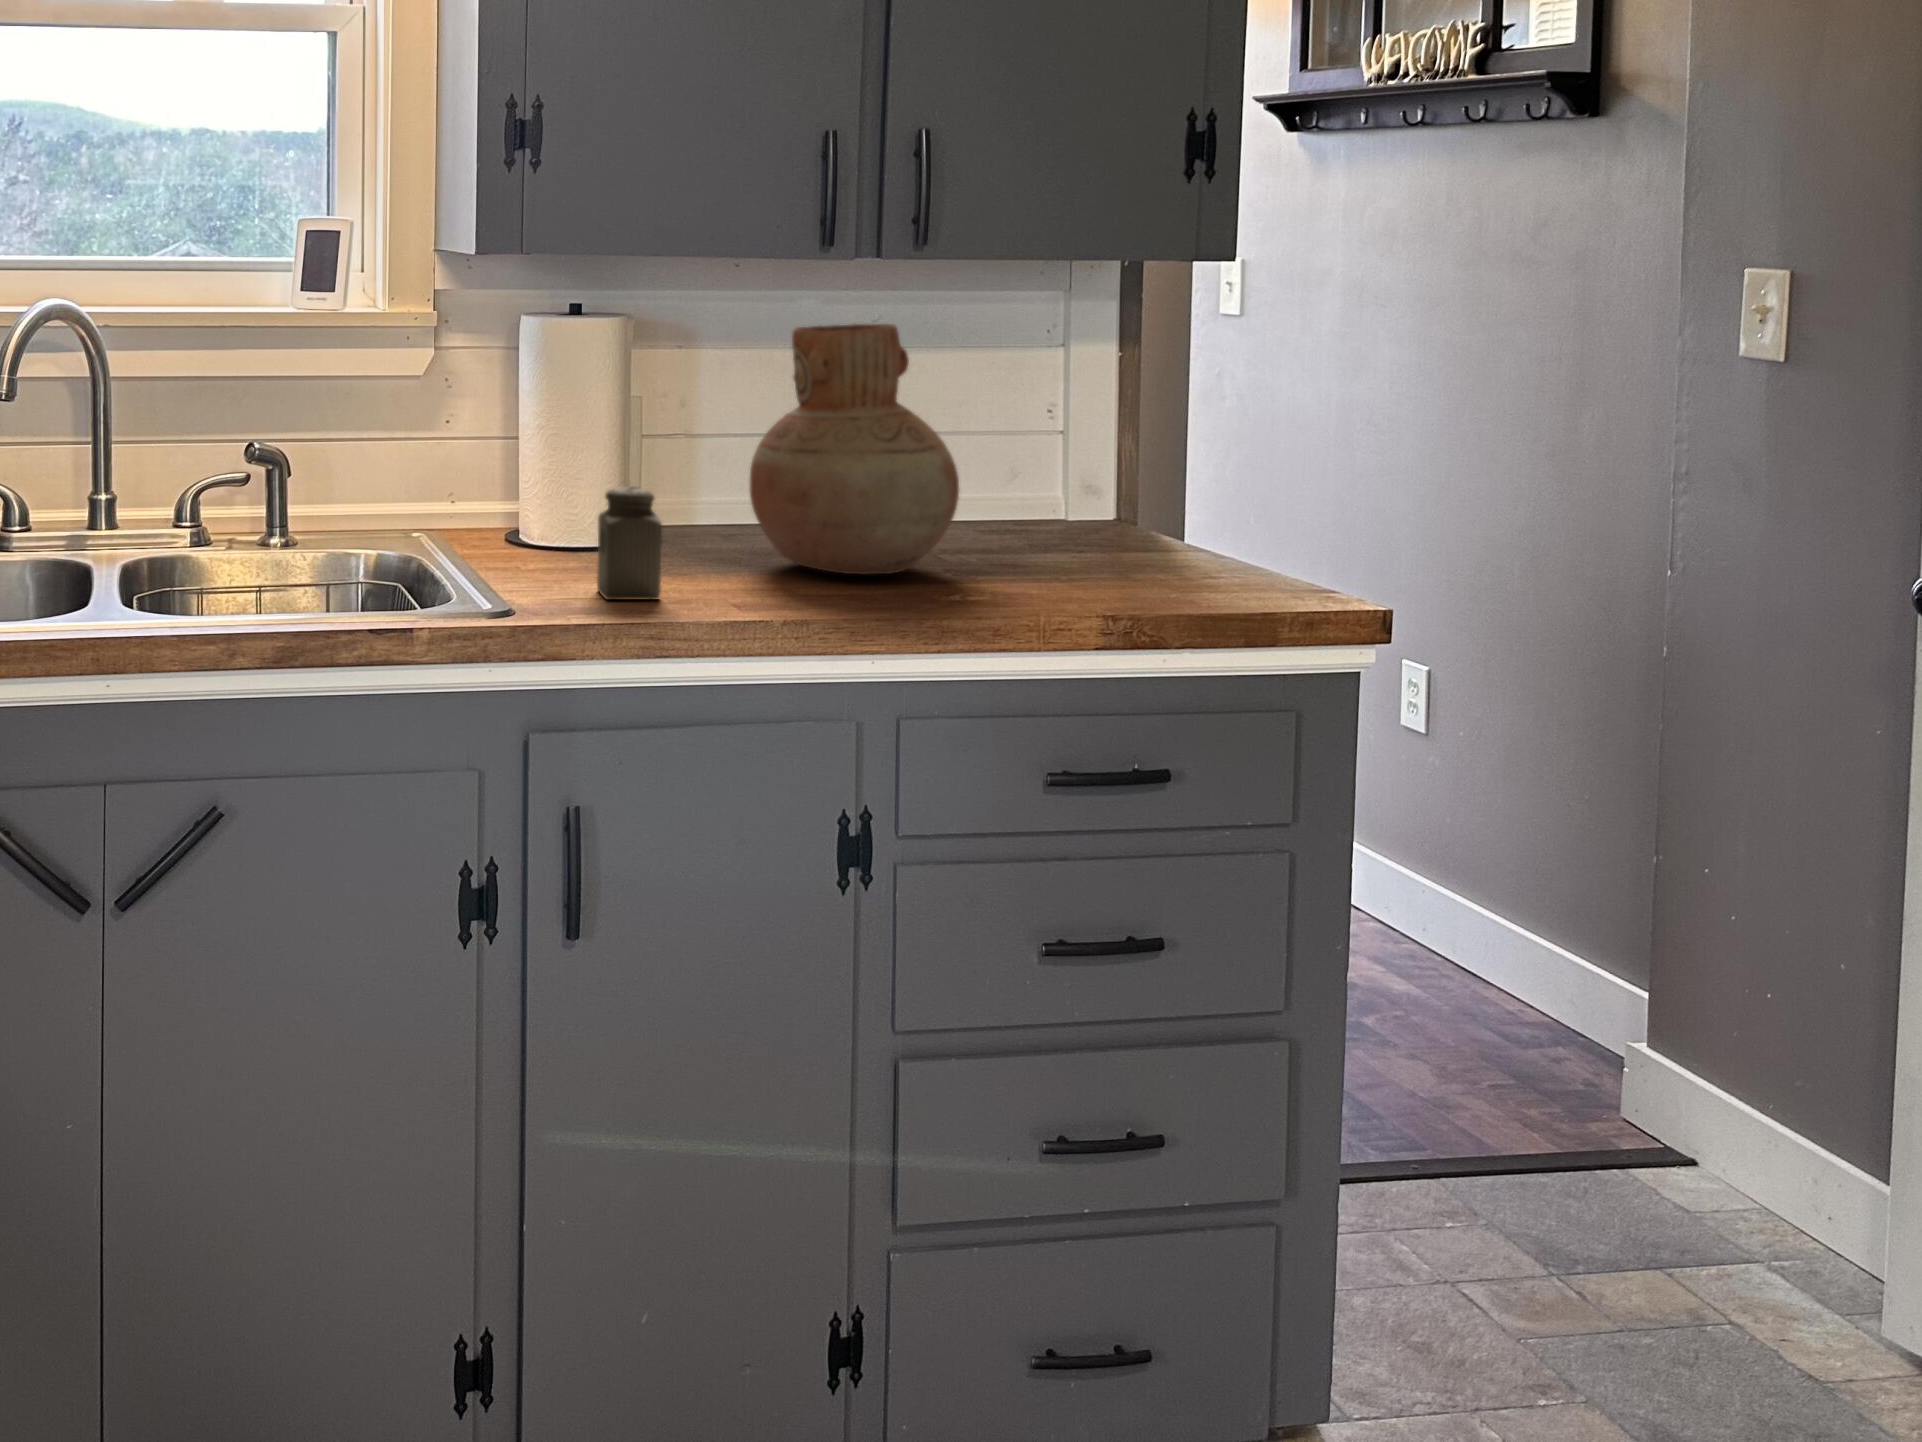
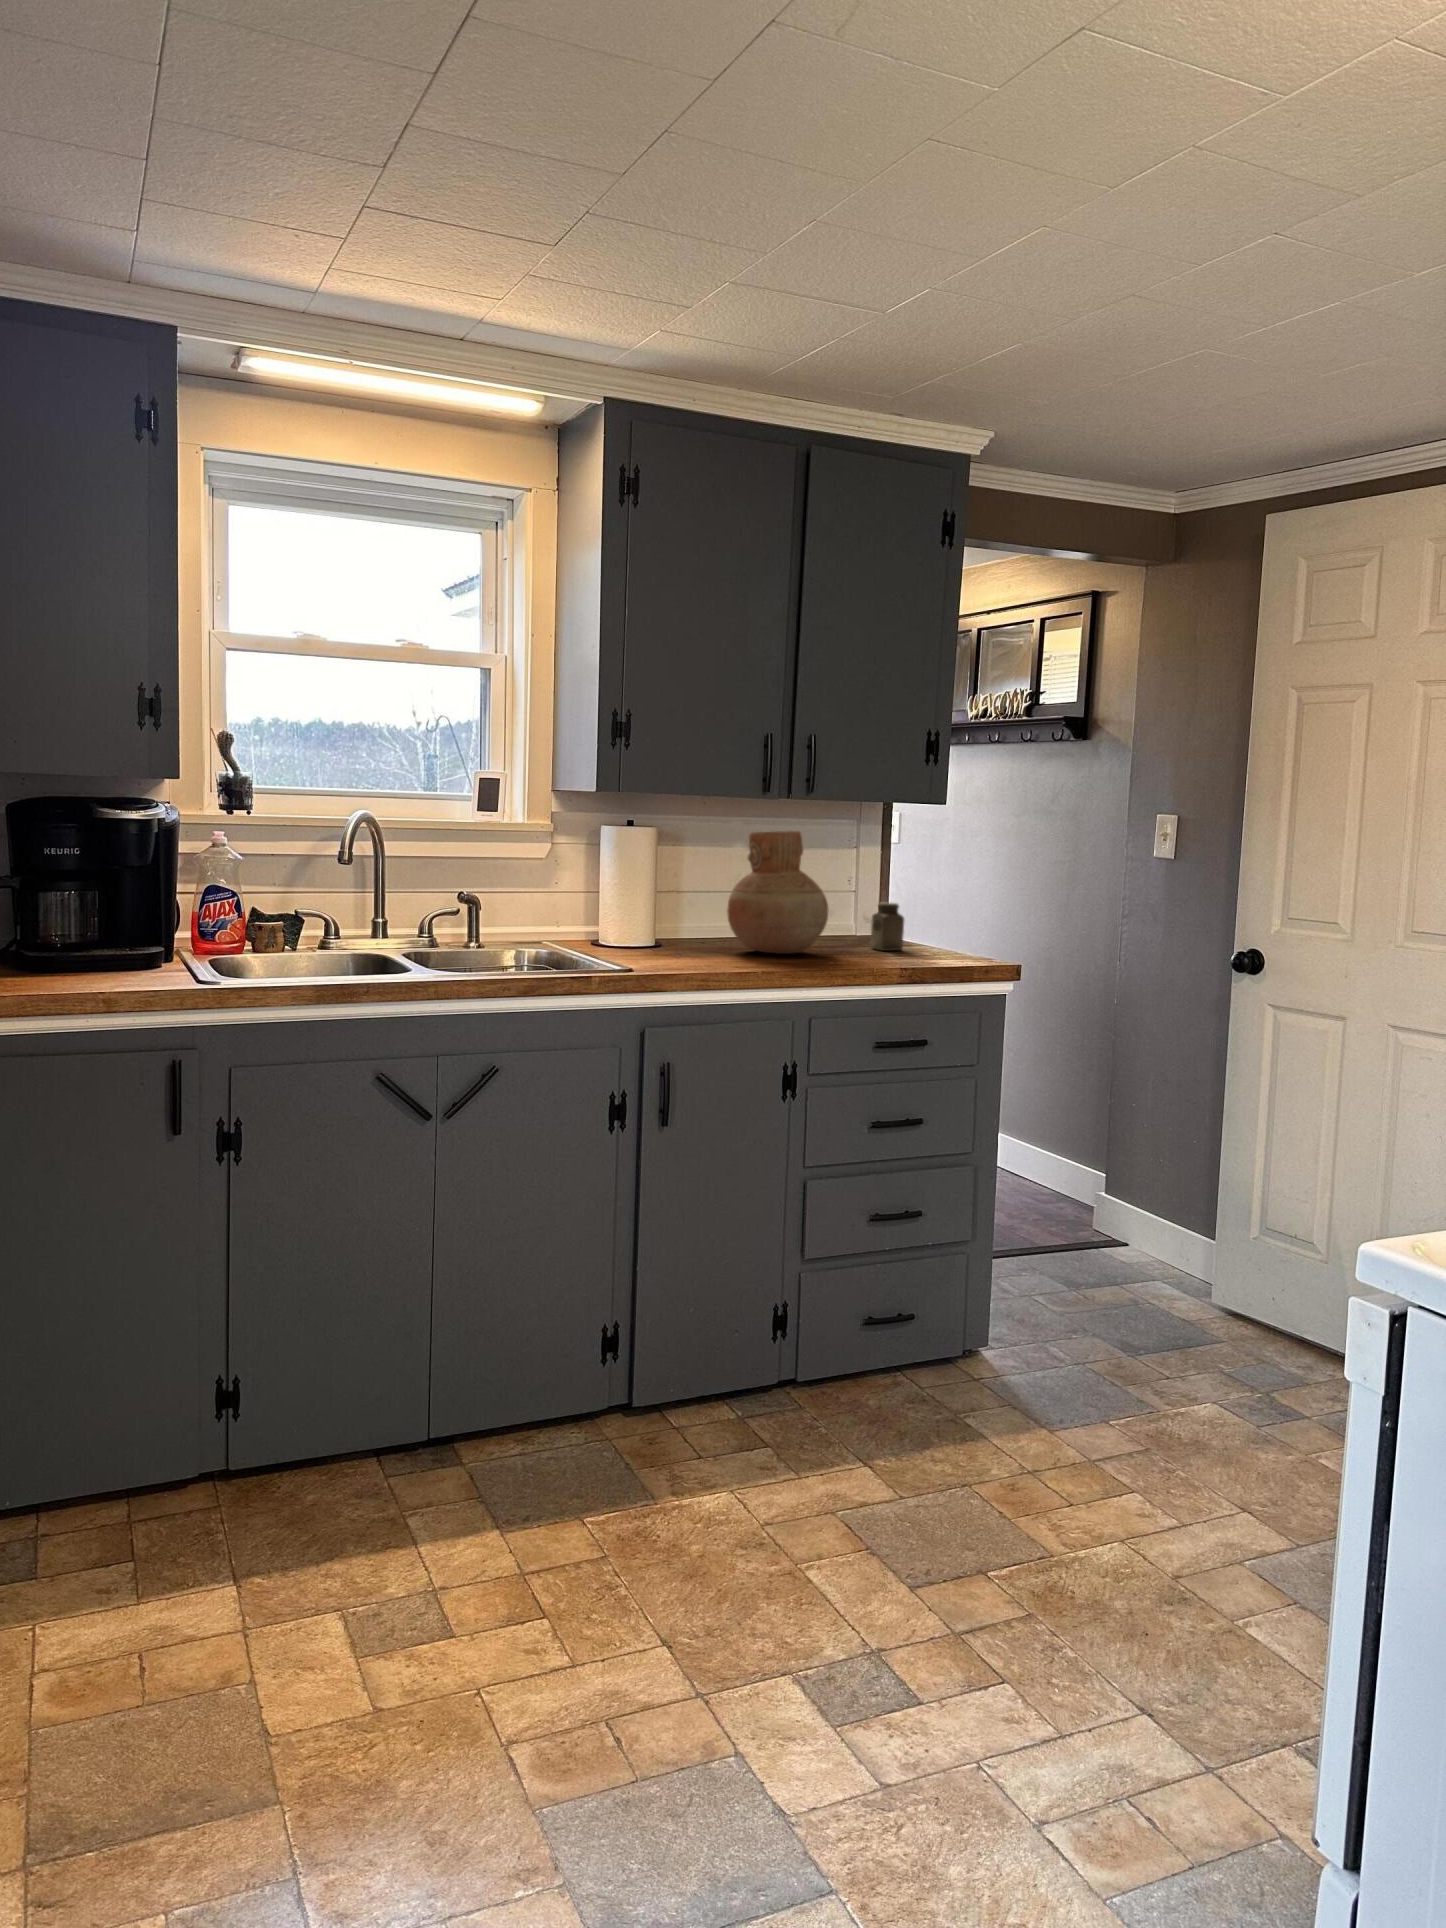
salt shaker: present [597,487,662,600] -> present [871,902,904,951]

